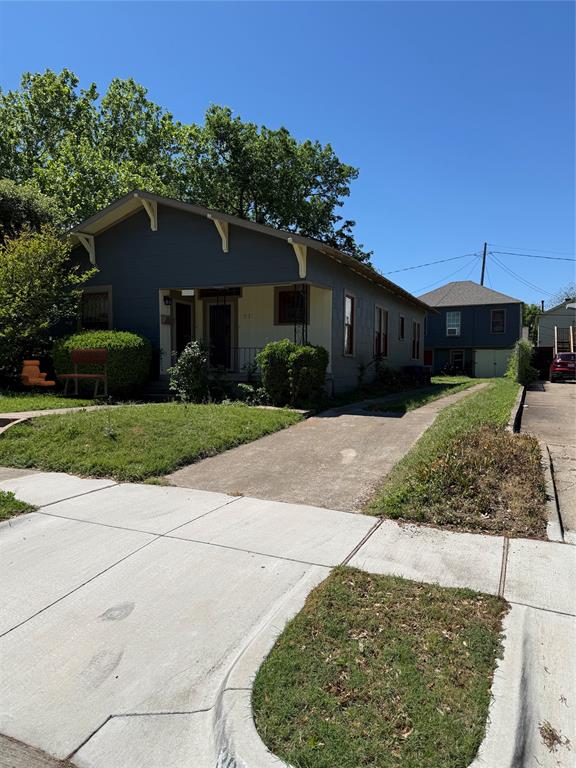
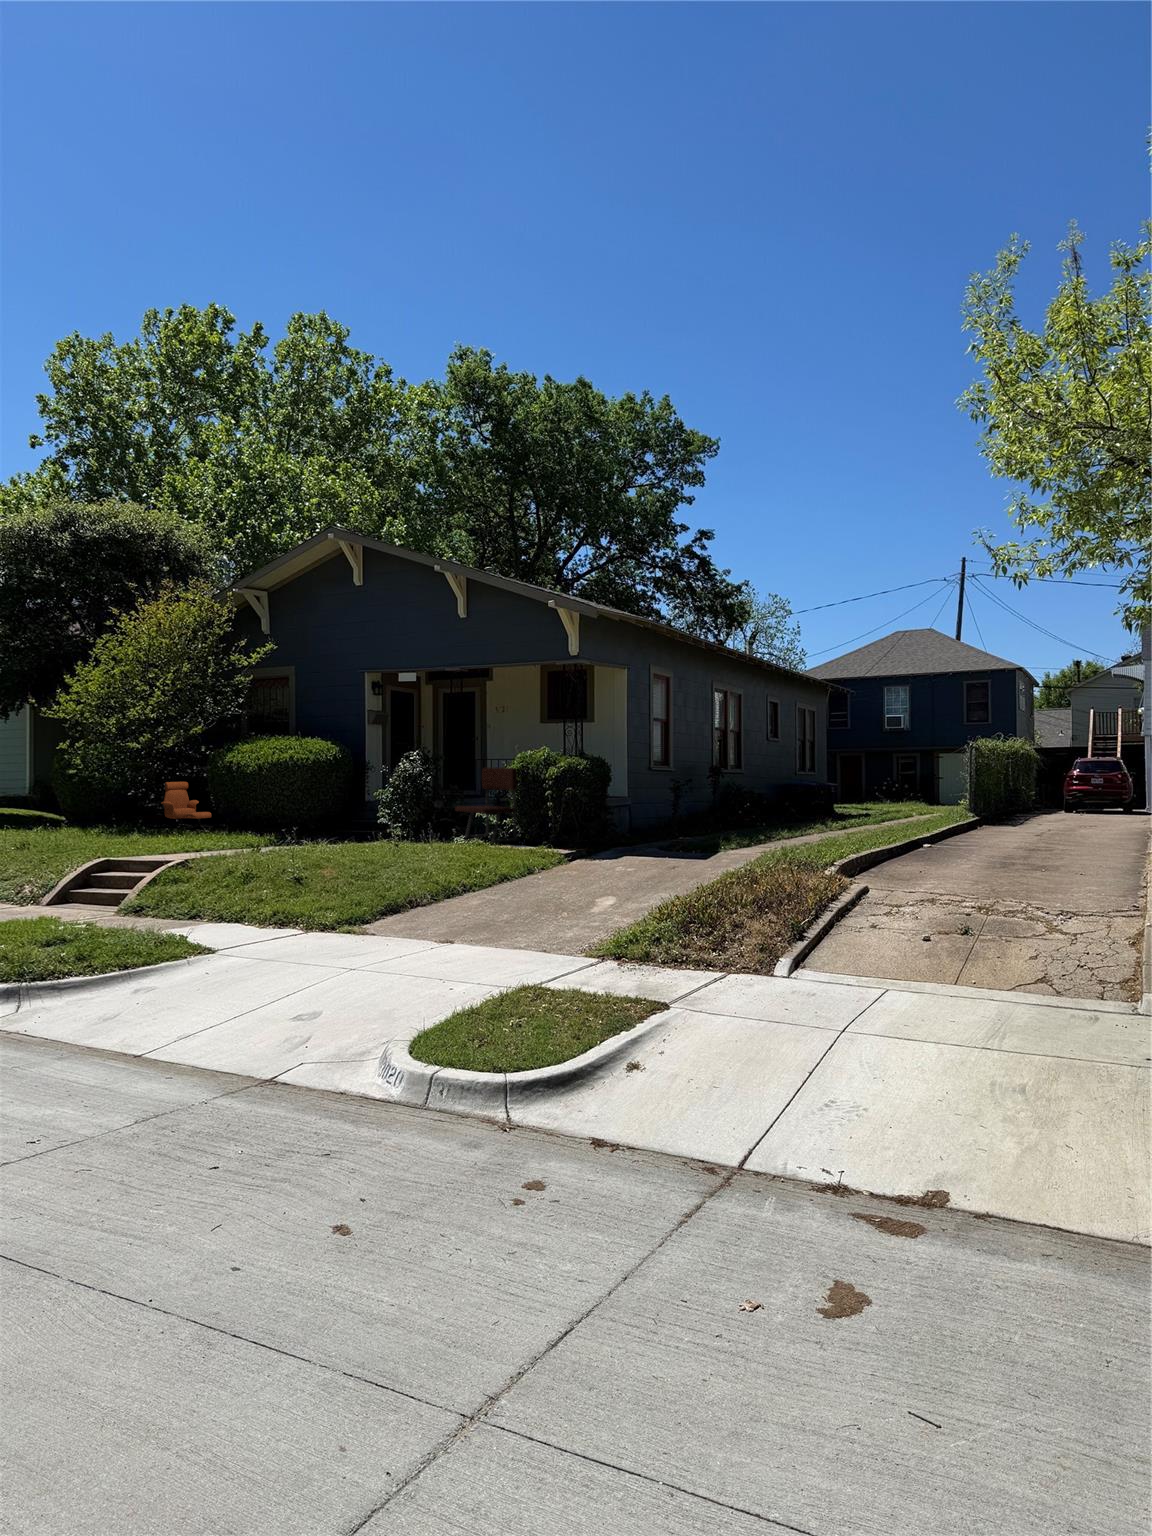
bench: present [57,349,108,398] -> present [455,768,518,842]

